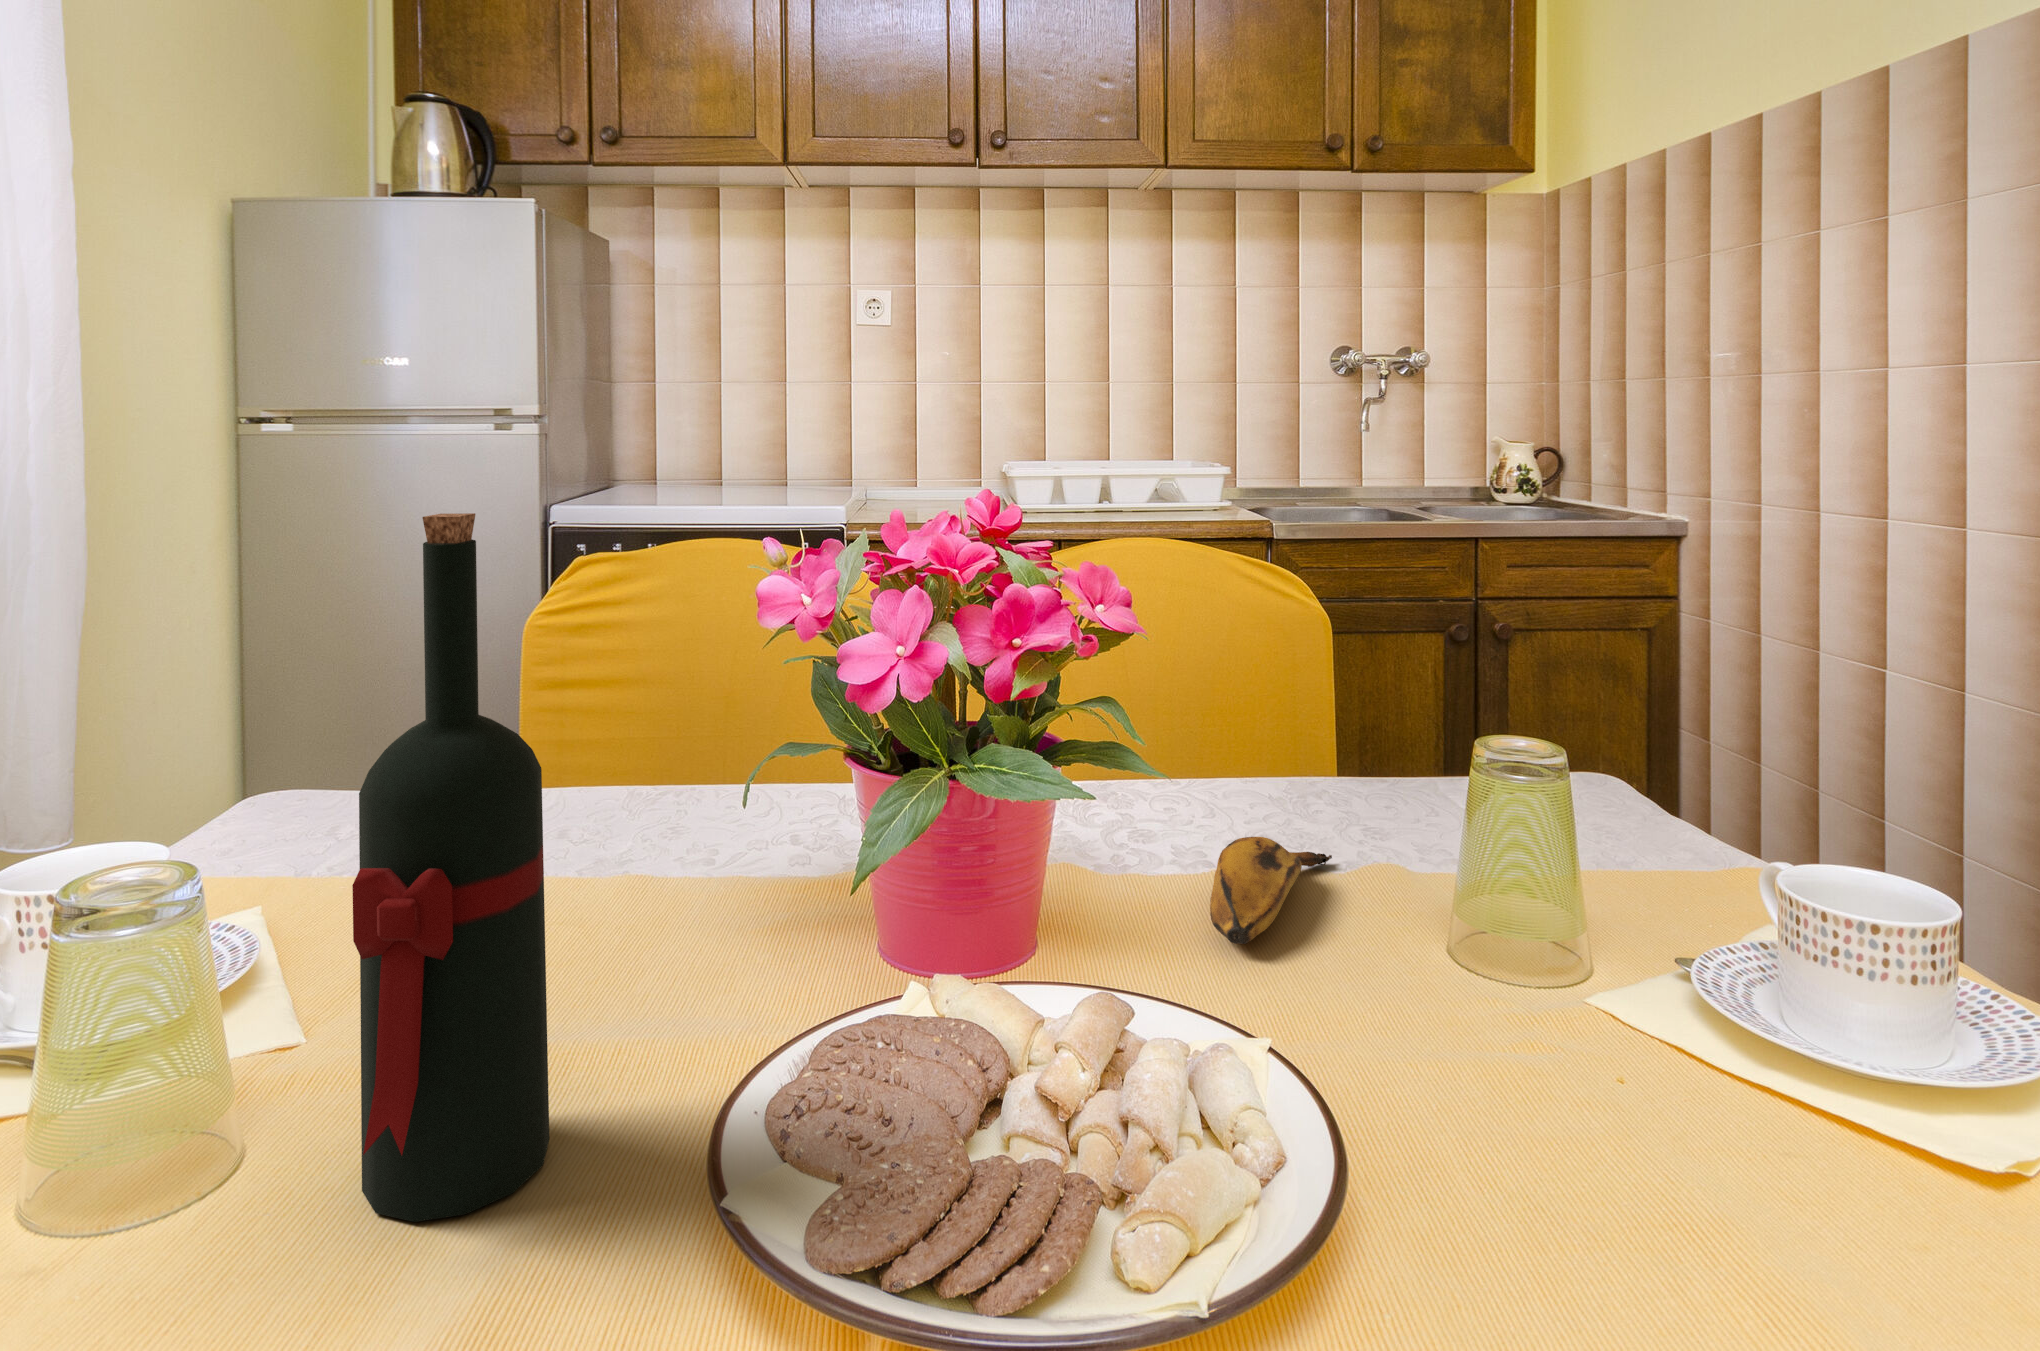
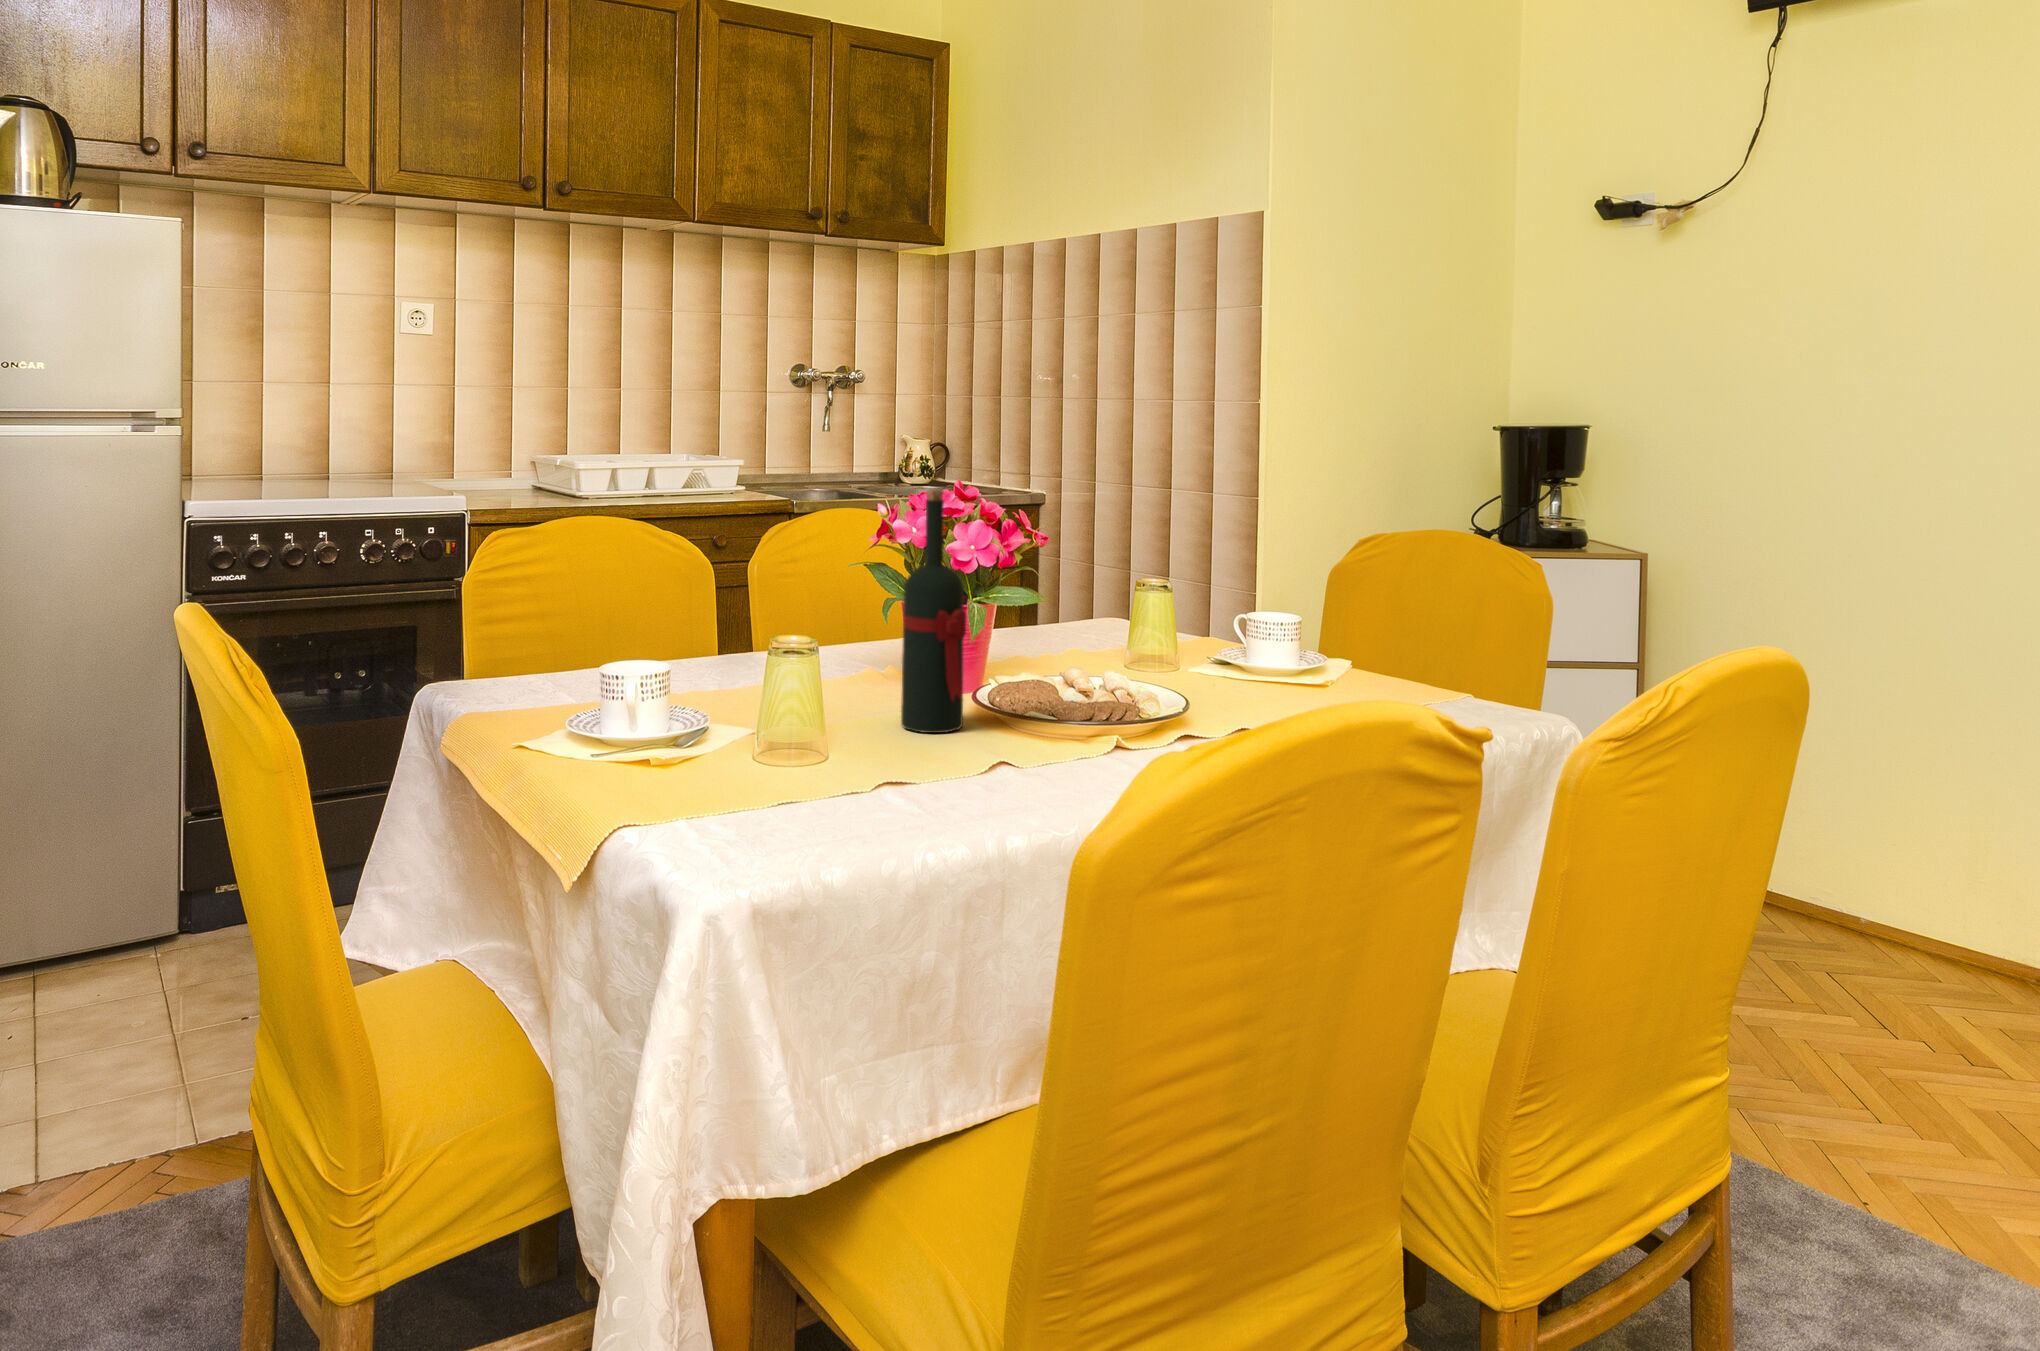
banana: present [1210,837,1332,944] -> none [1036,631,1080,663]

